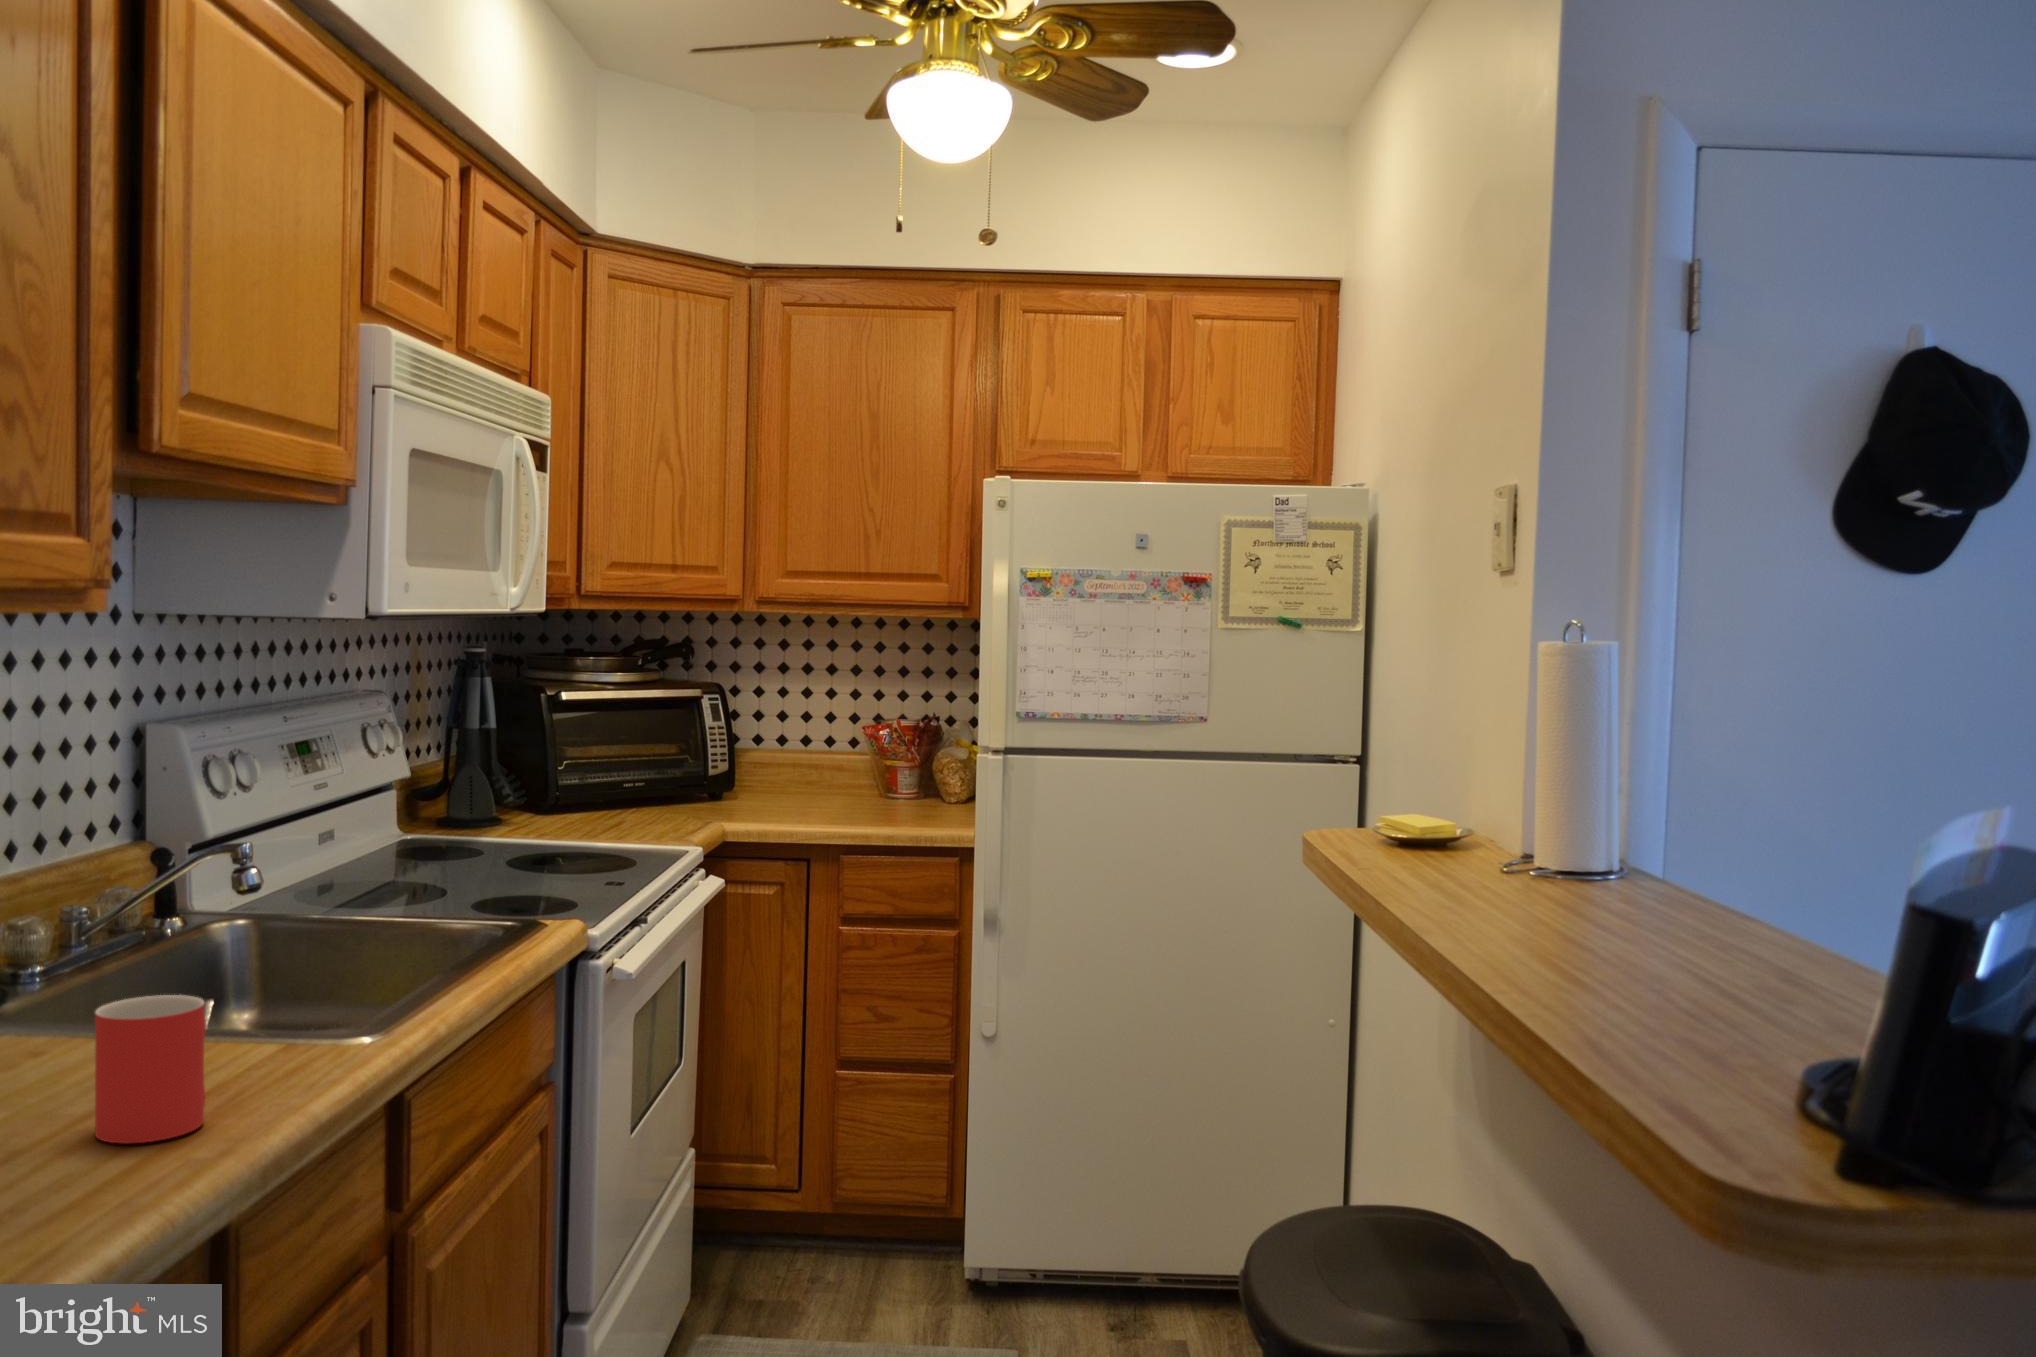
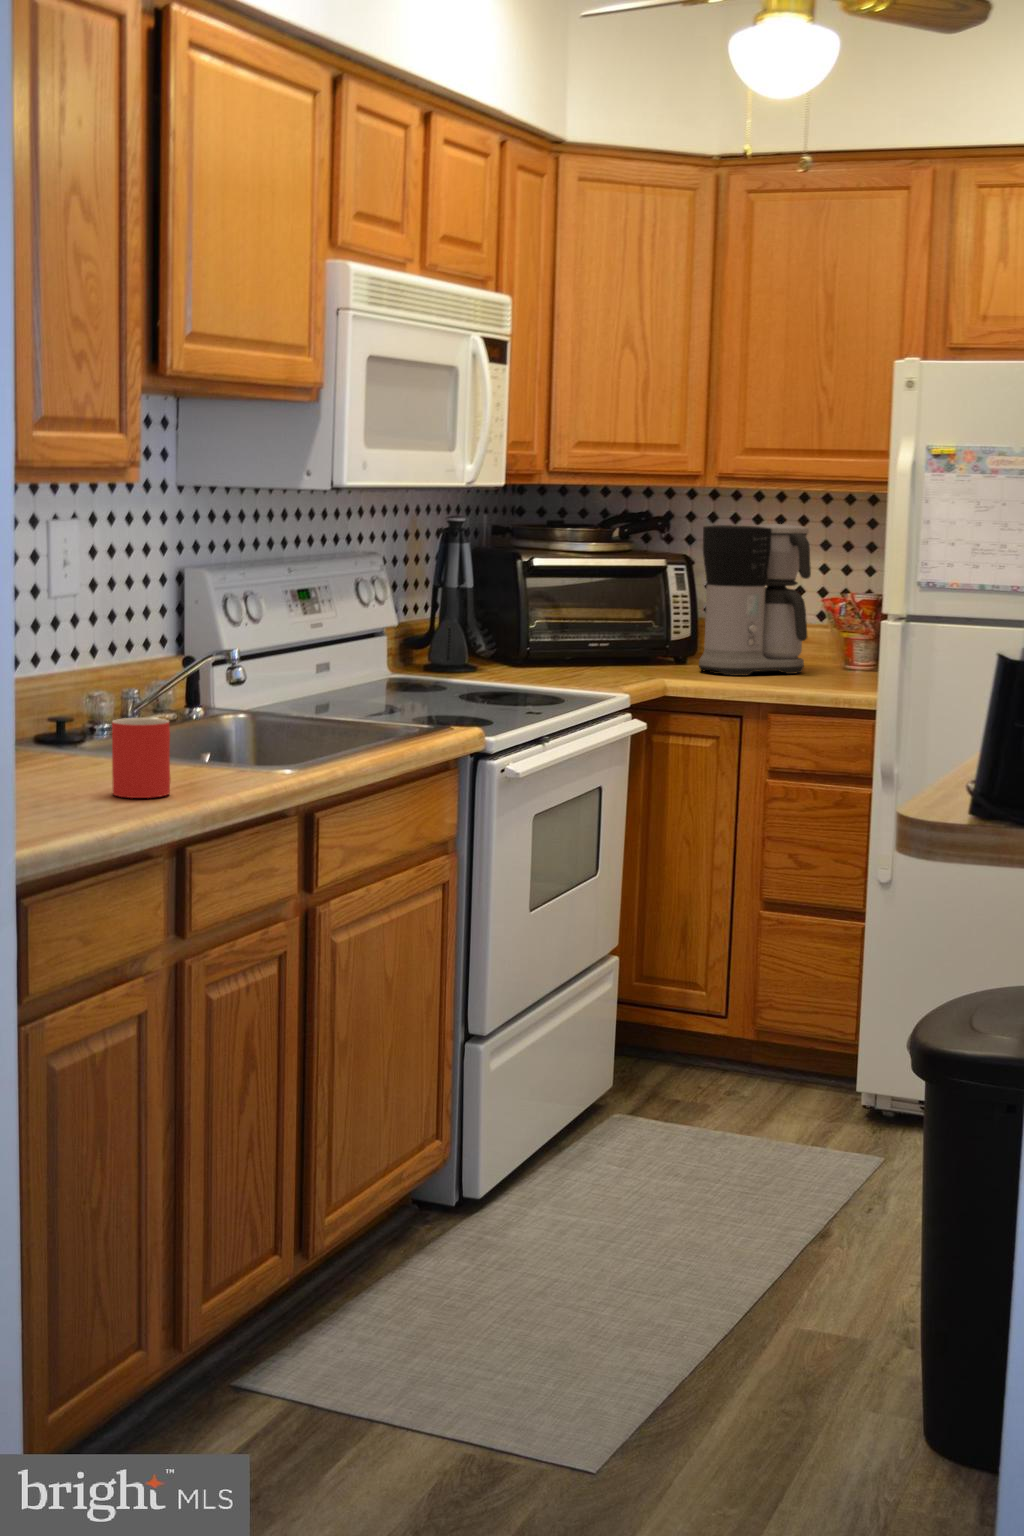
coffee maker: none [747,652,864,813] -> present [699,524,811,675]

